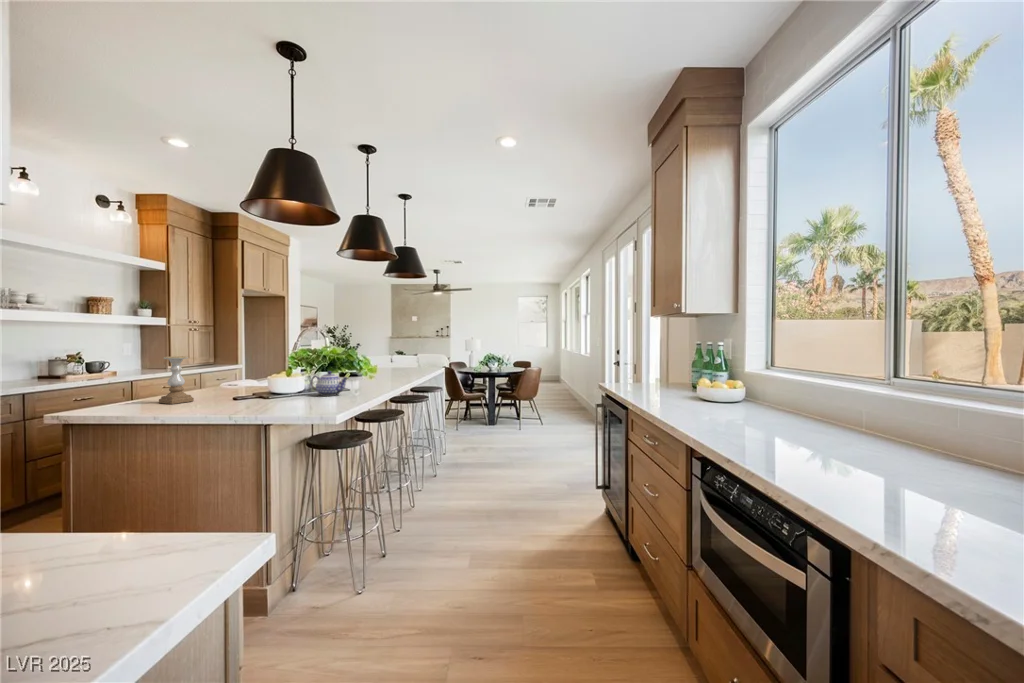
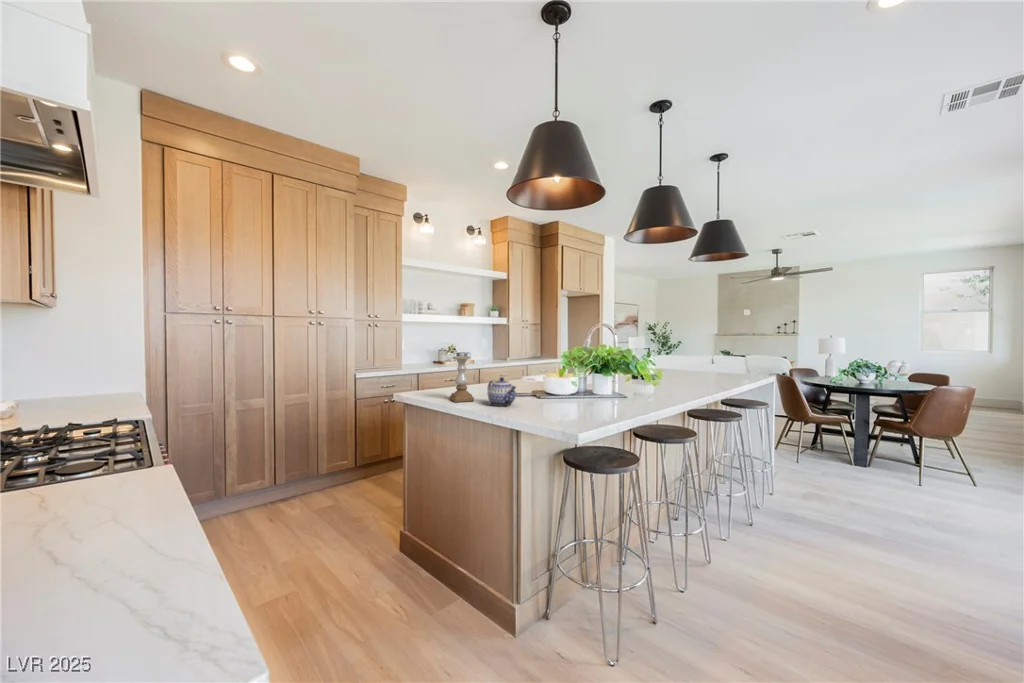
teapot: present [310,371,348,396] -> present [488,377,516,406]

